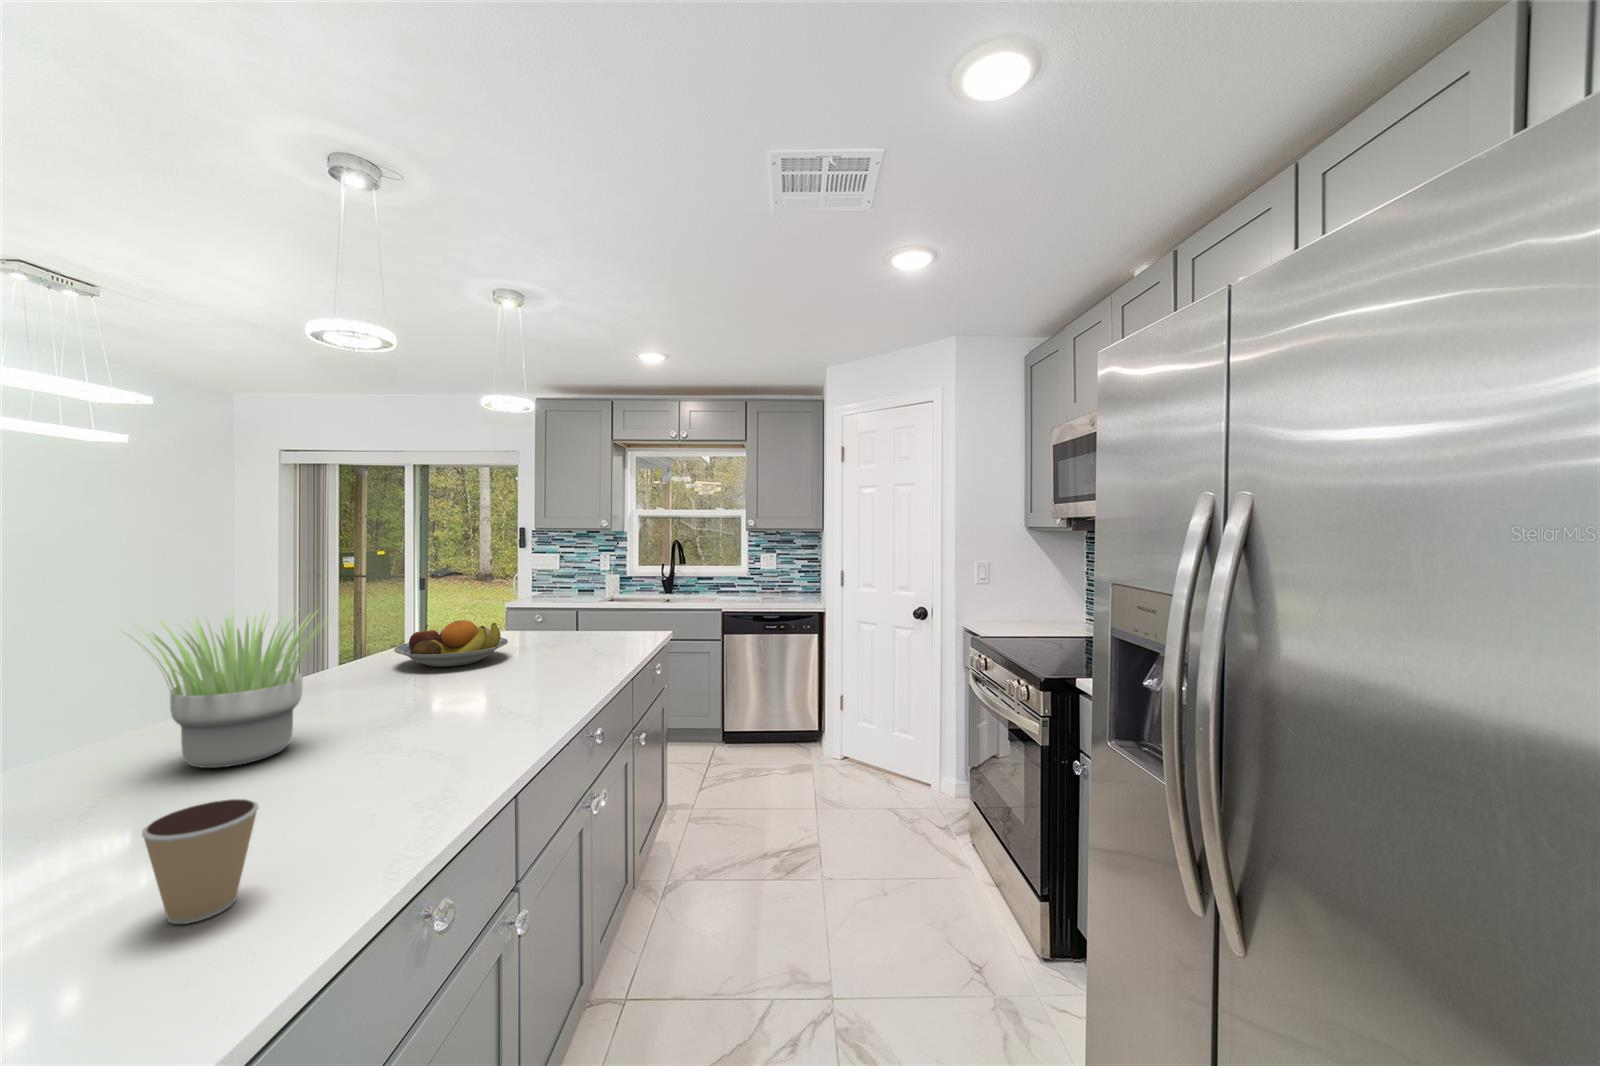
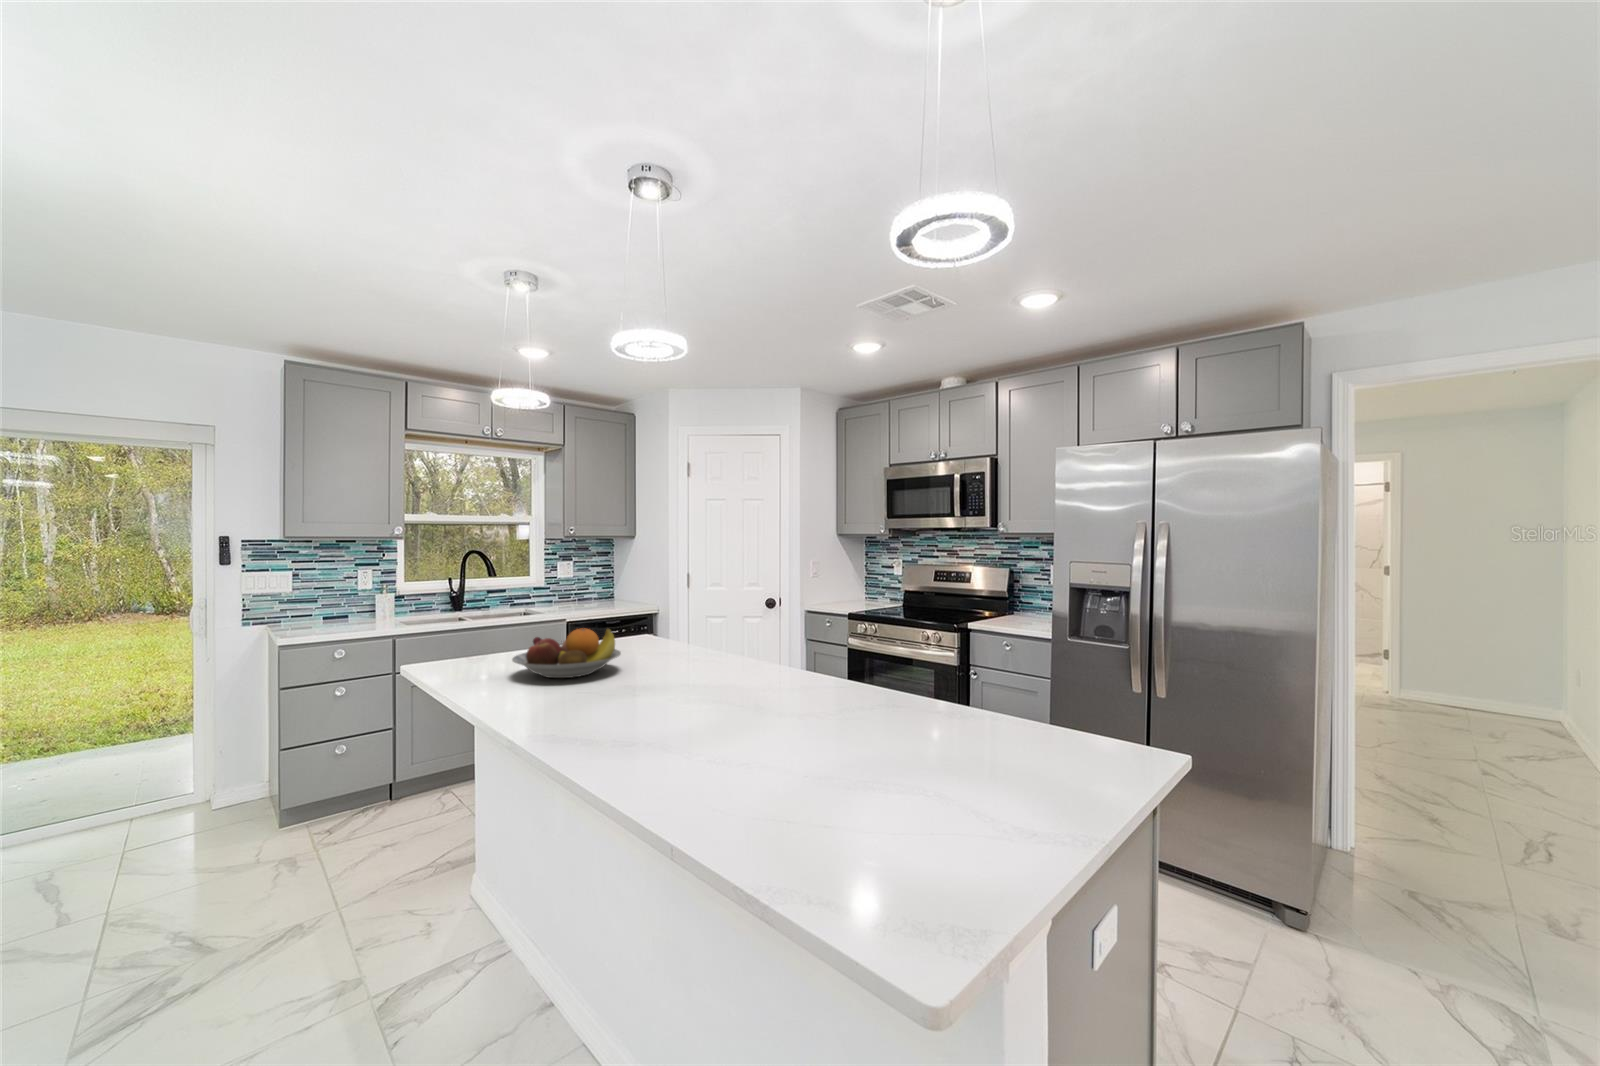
potted plant: present [125,611,325,768] -> none [656,602,796,737]
coffee cup: present [142,799,258,924] -> none [978,686,1027,746]

